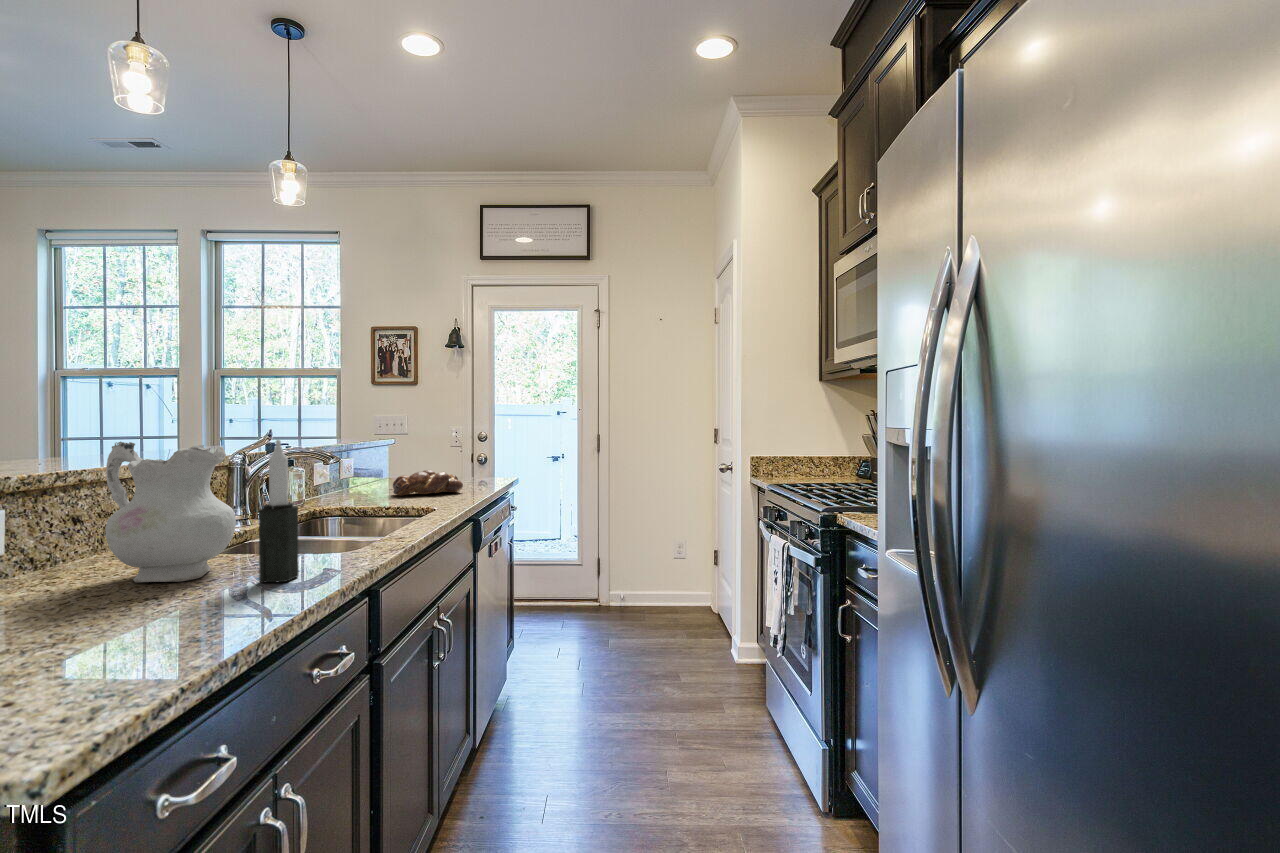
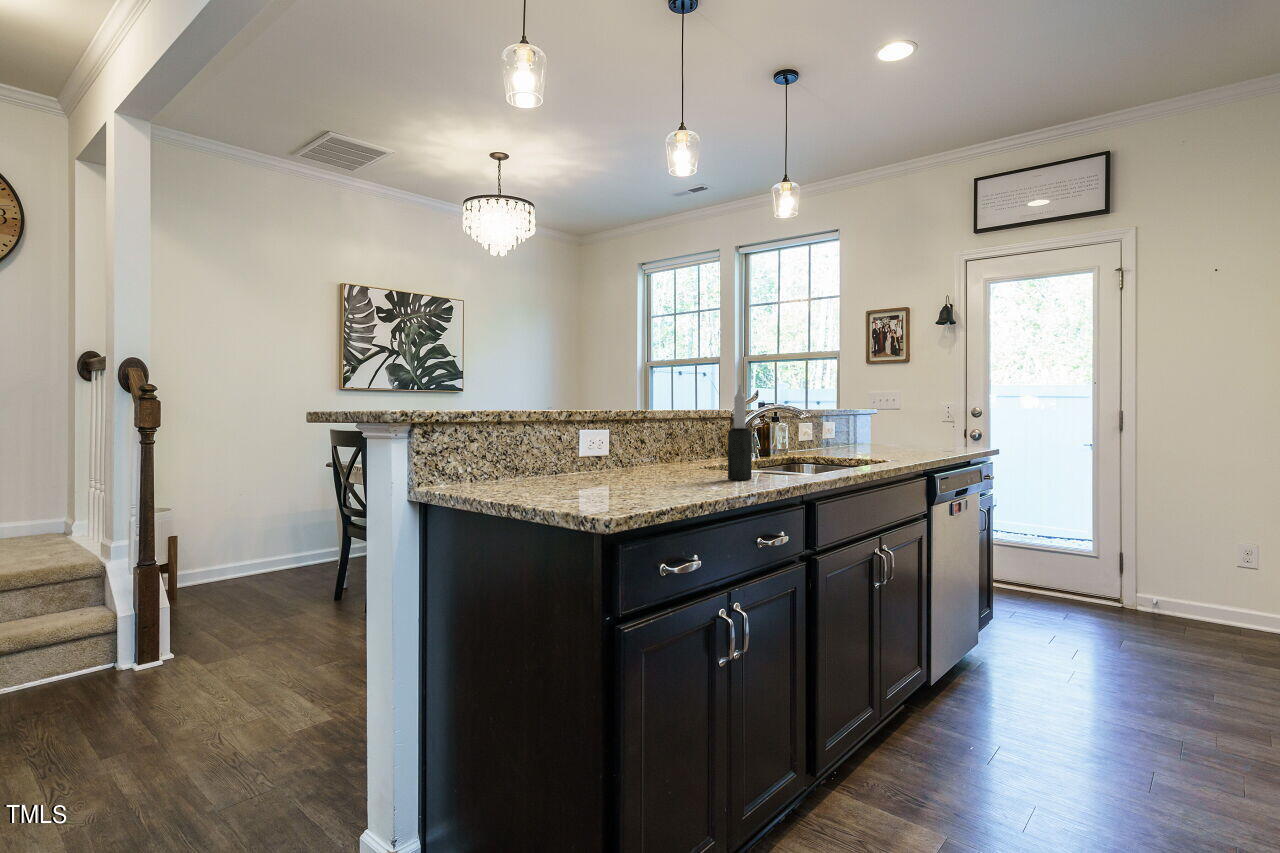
ceramic pitcher: present [105,442,236,582] -> none [653,389,720,475]
bread loaf: present [393,470,463,496] -> none [859,434,924,455]

